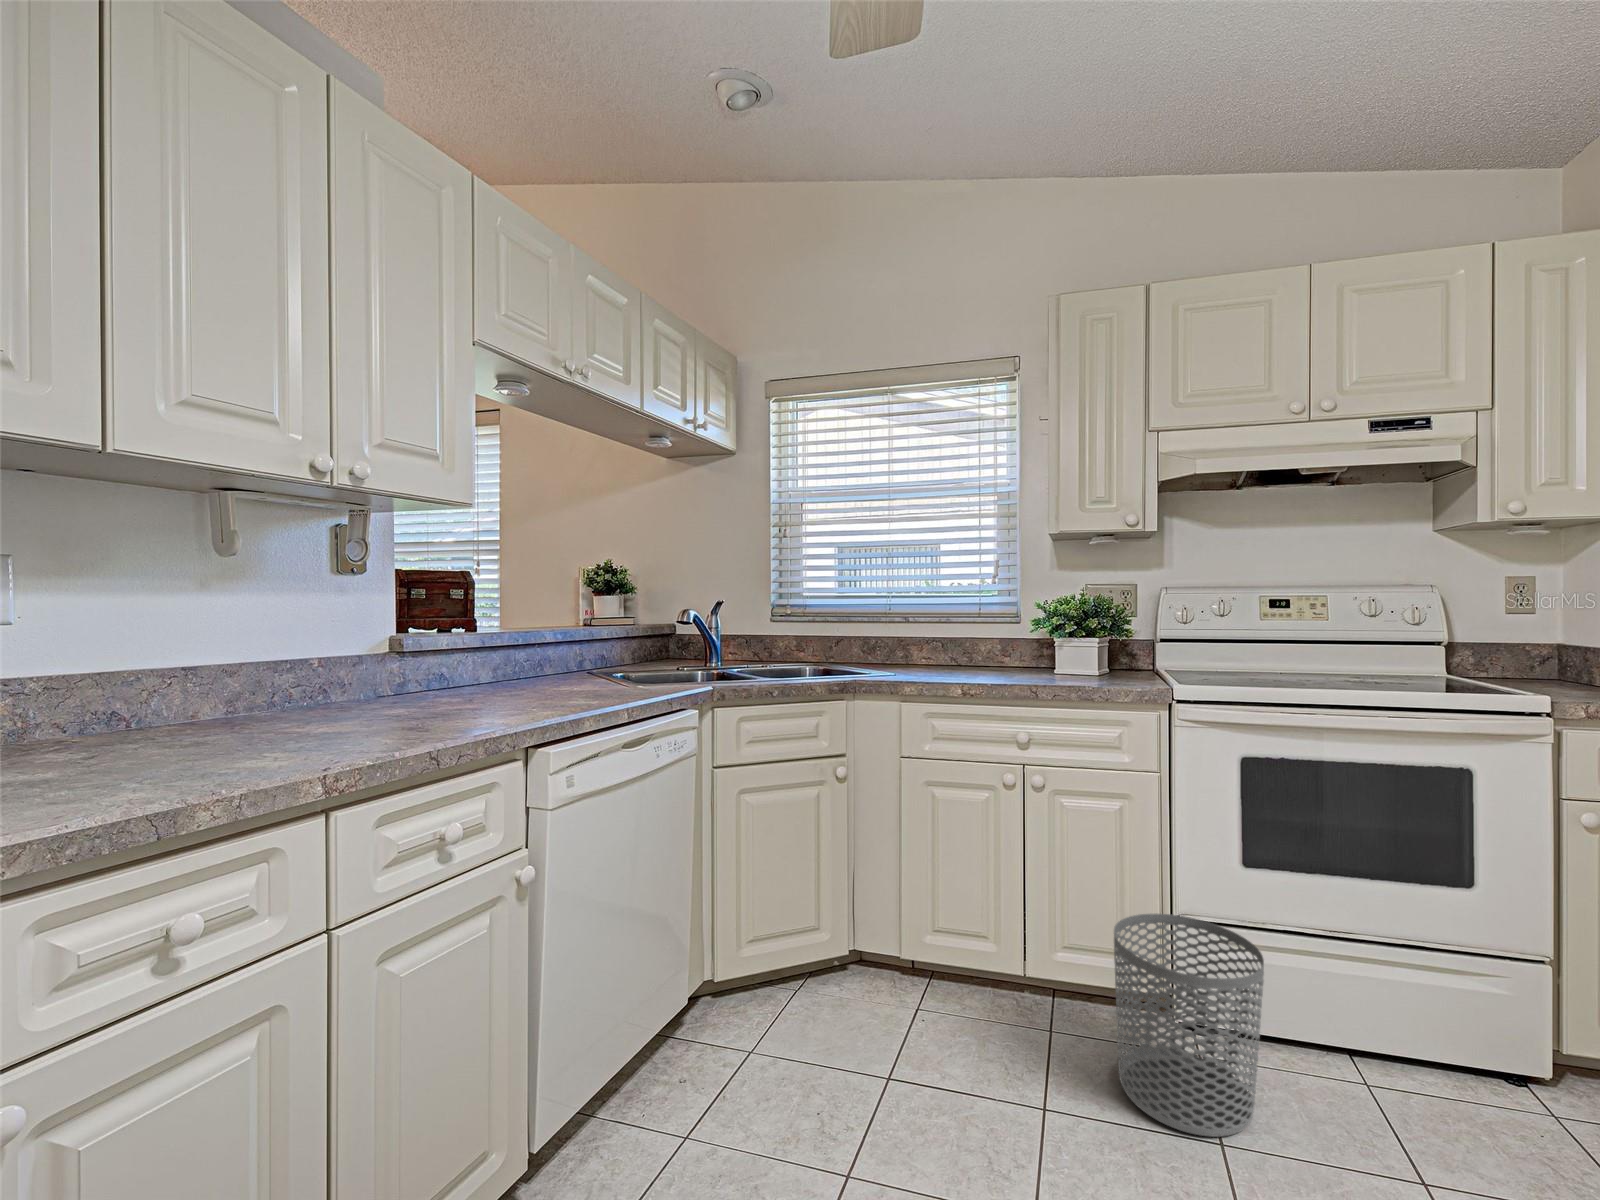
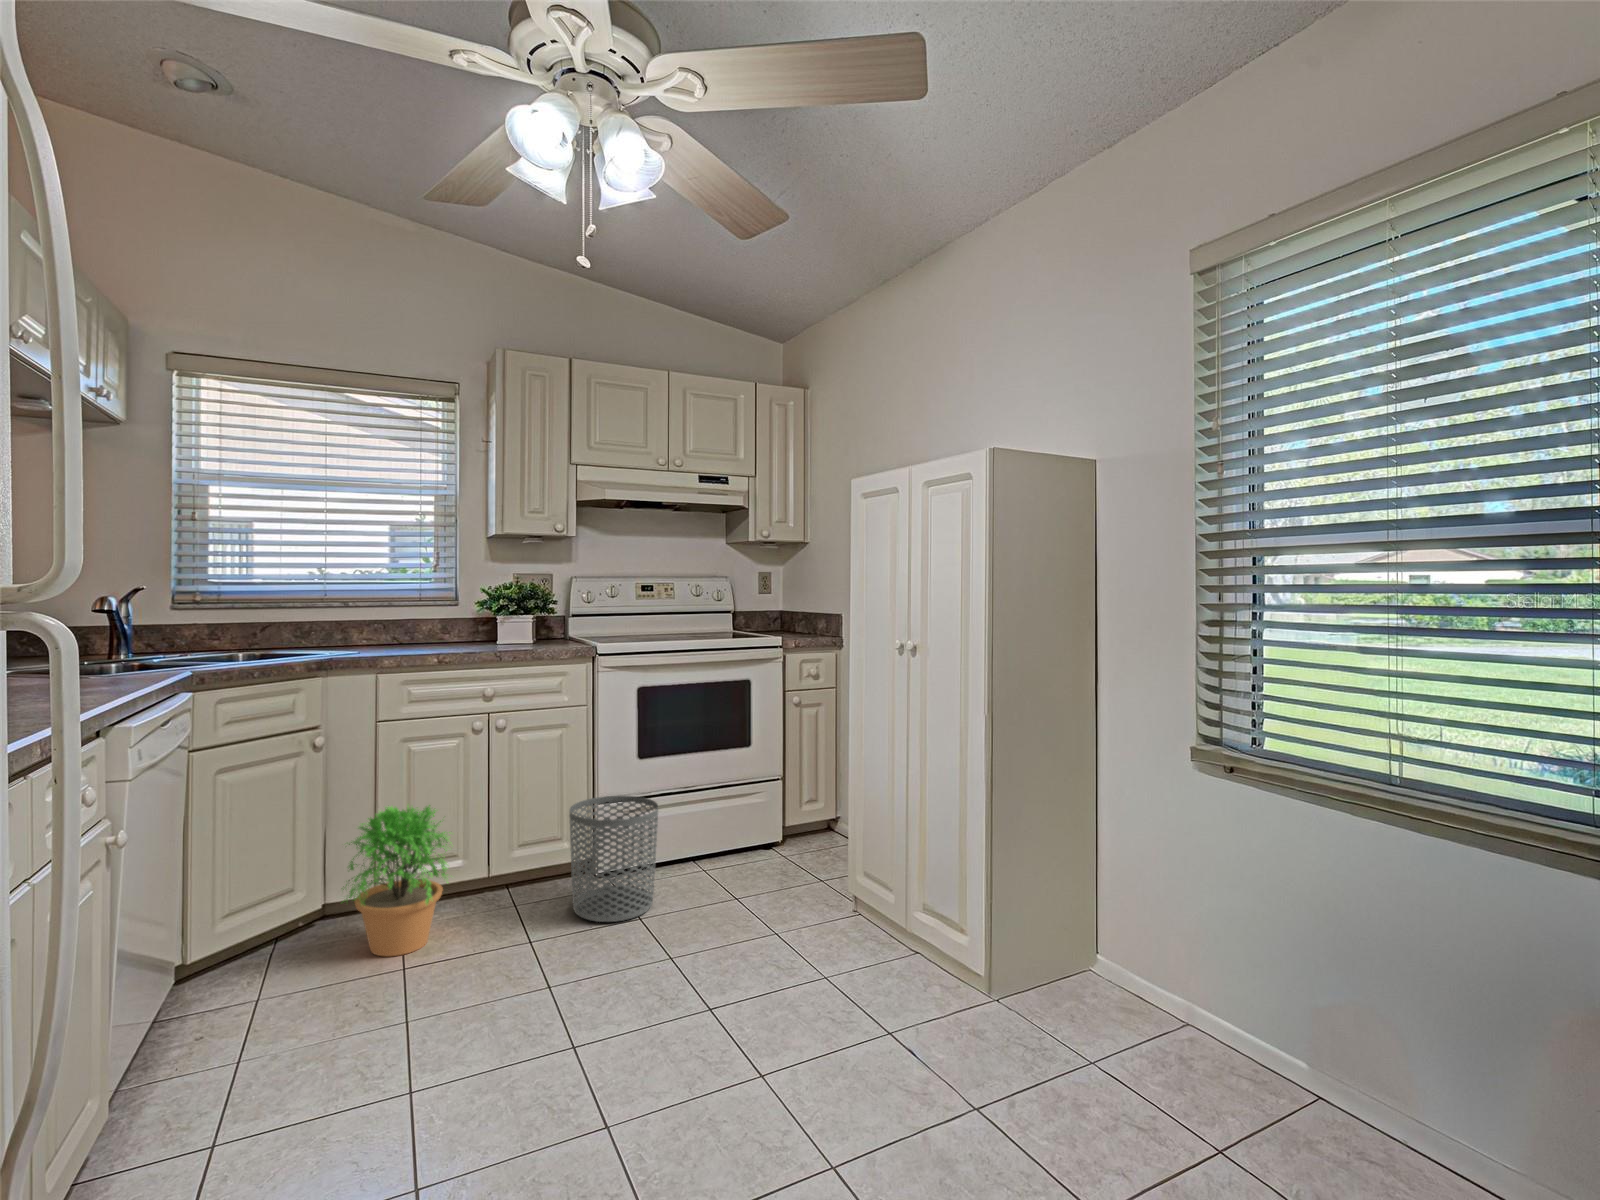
potted plant: none [835,862,964,1053] -> present [343,805,450,956]

